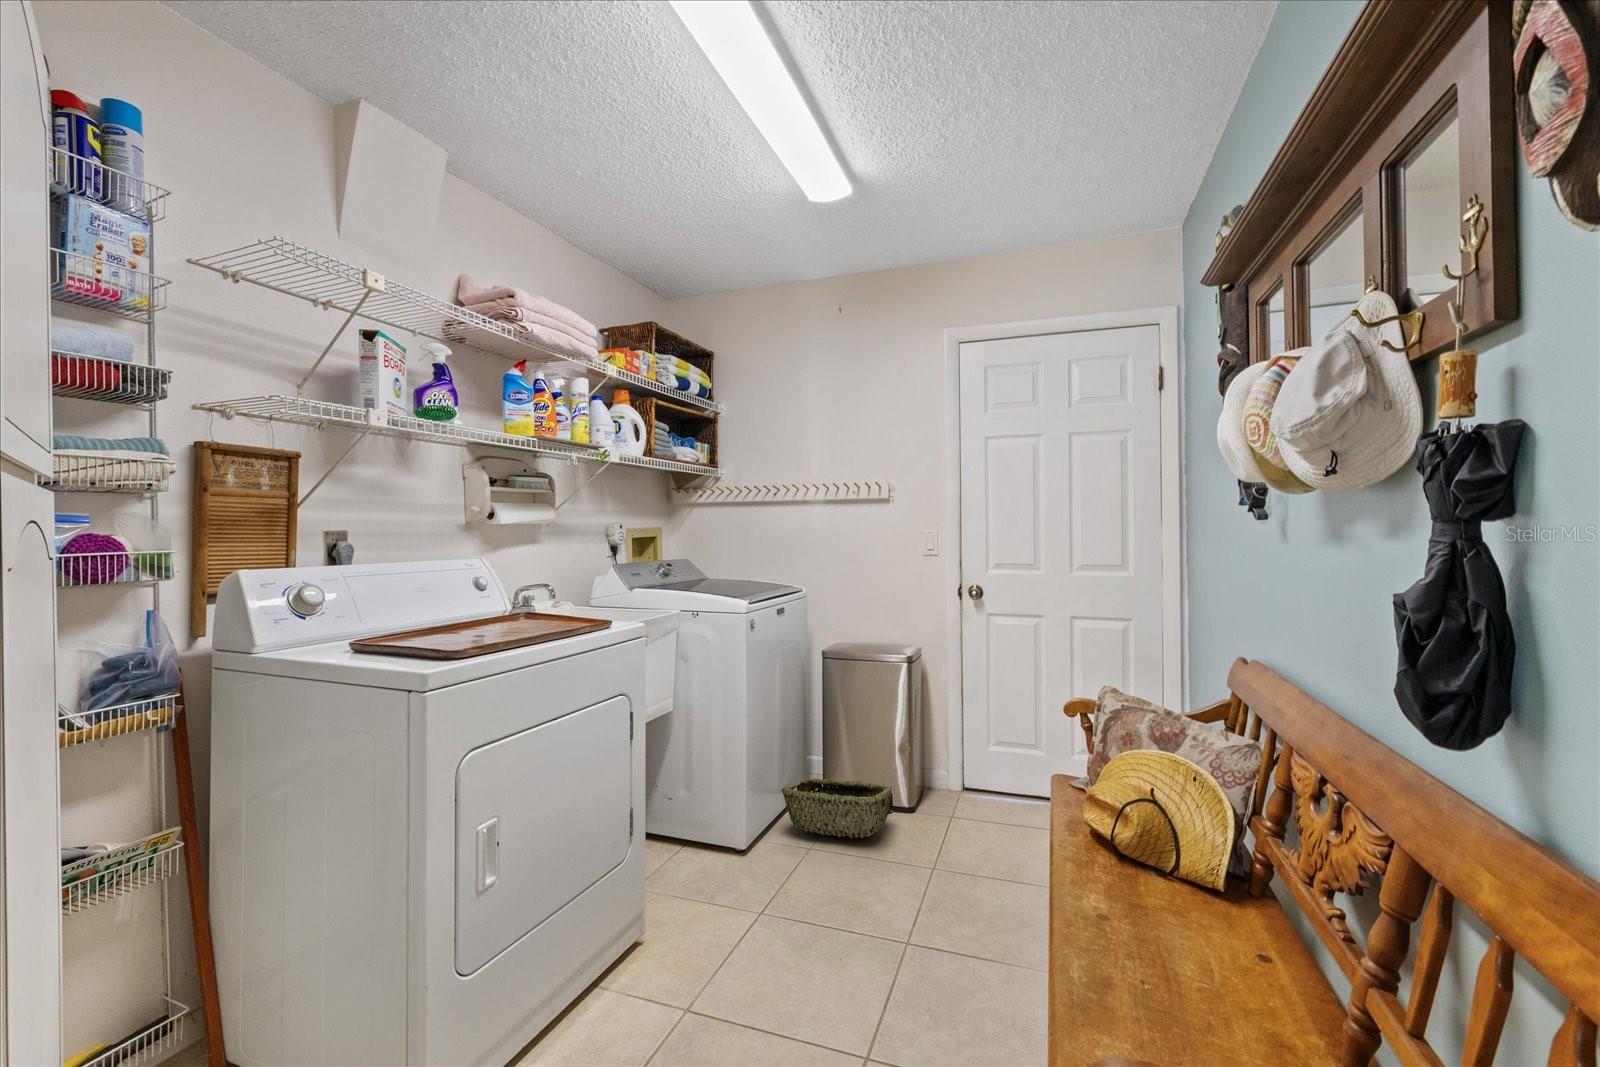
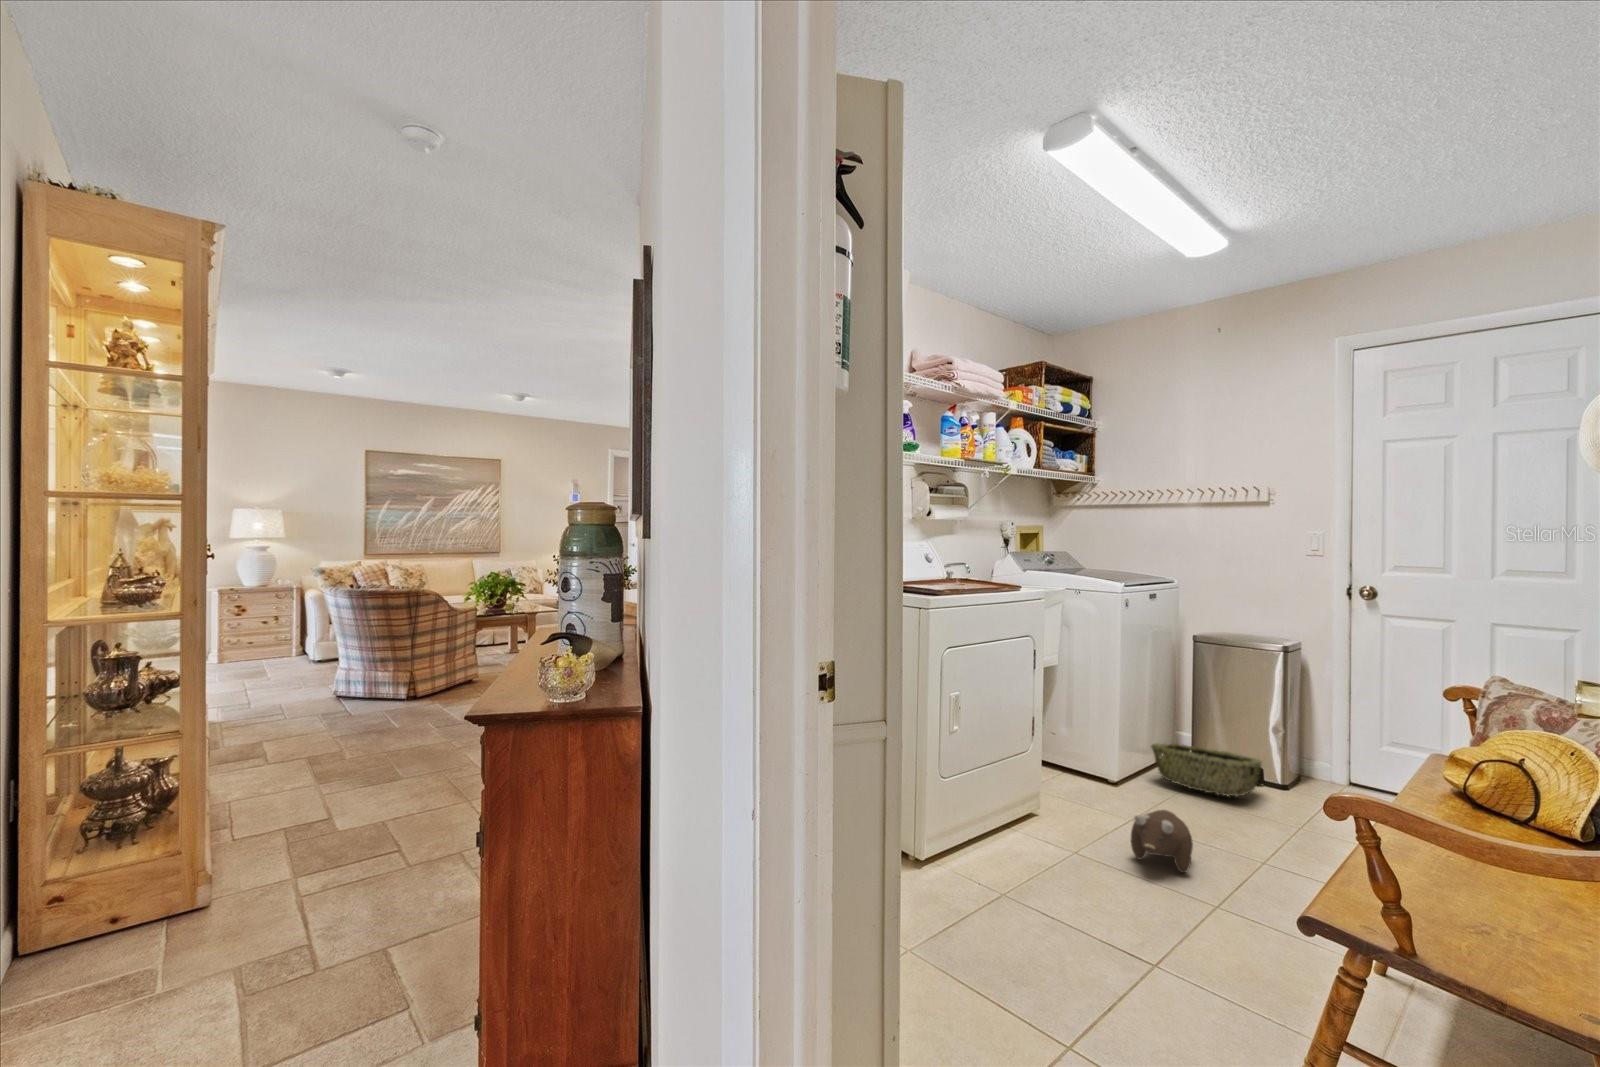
plush toy: none [759,900,830,985] -> present [1131,810,1193,873]

